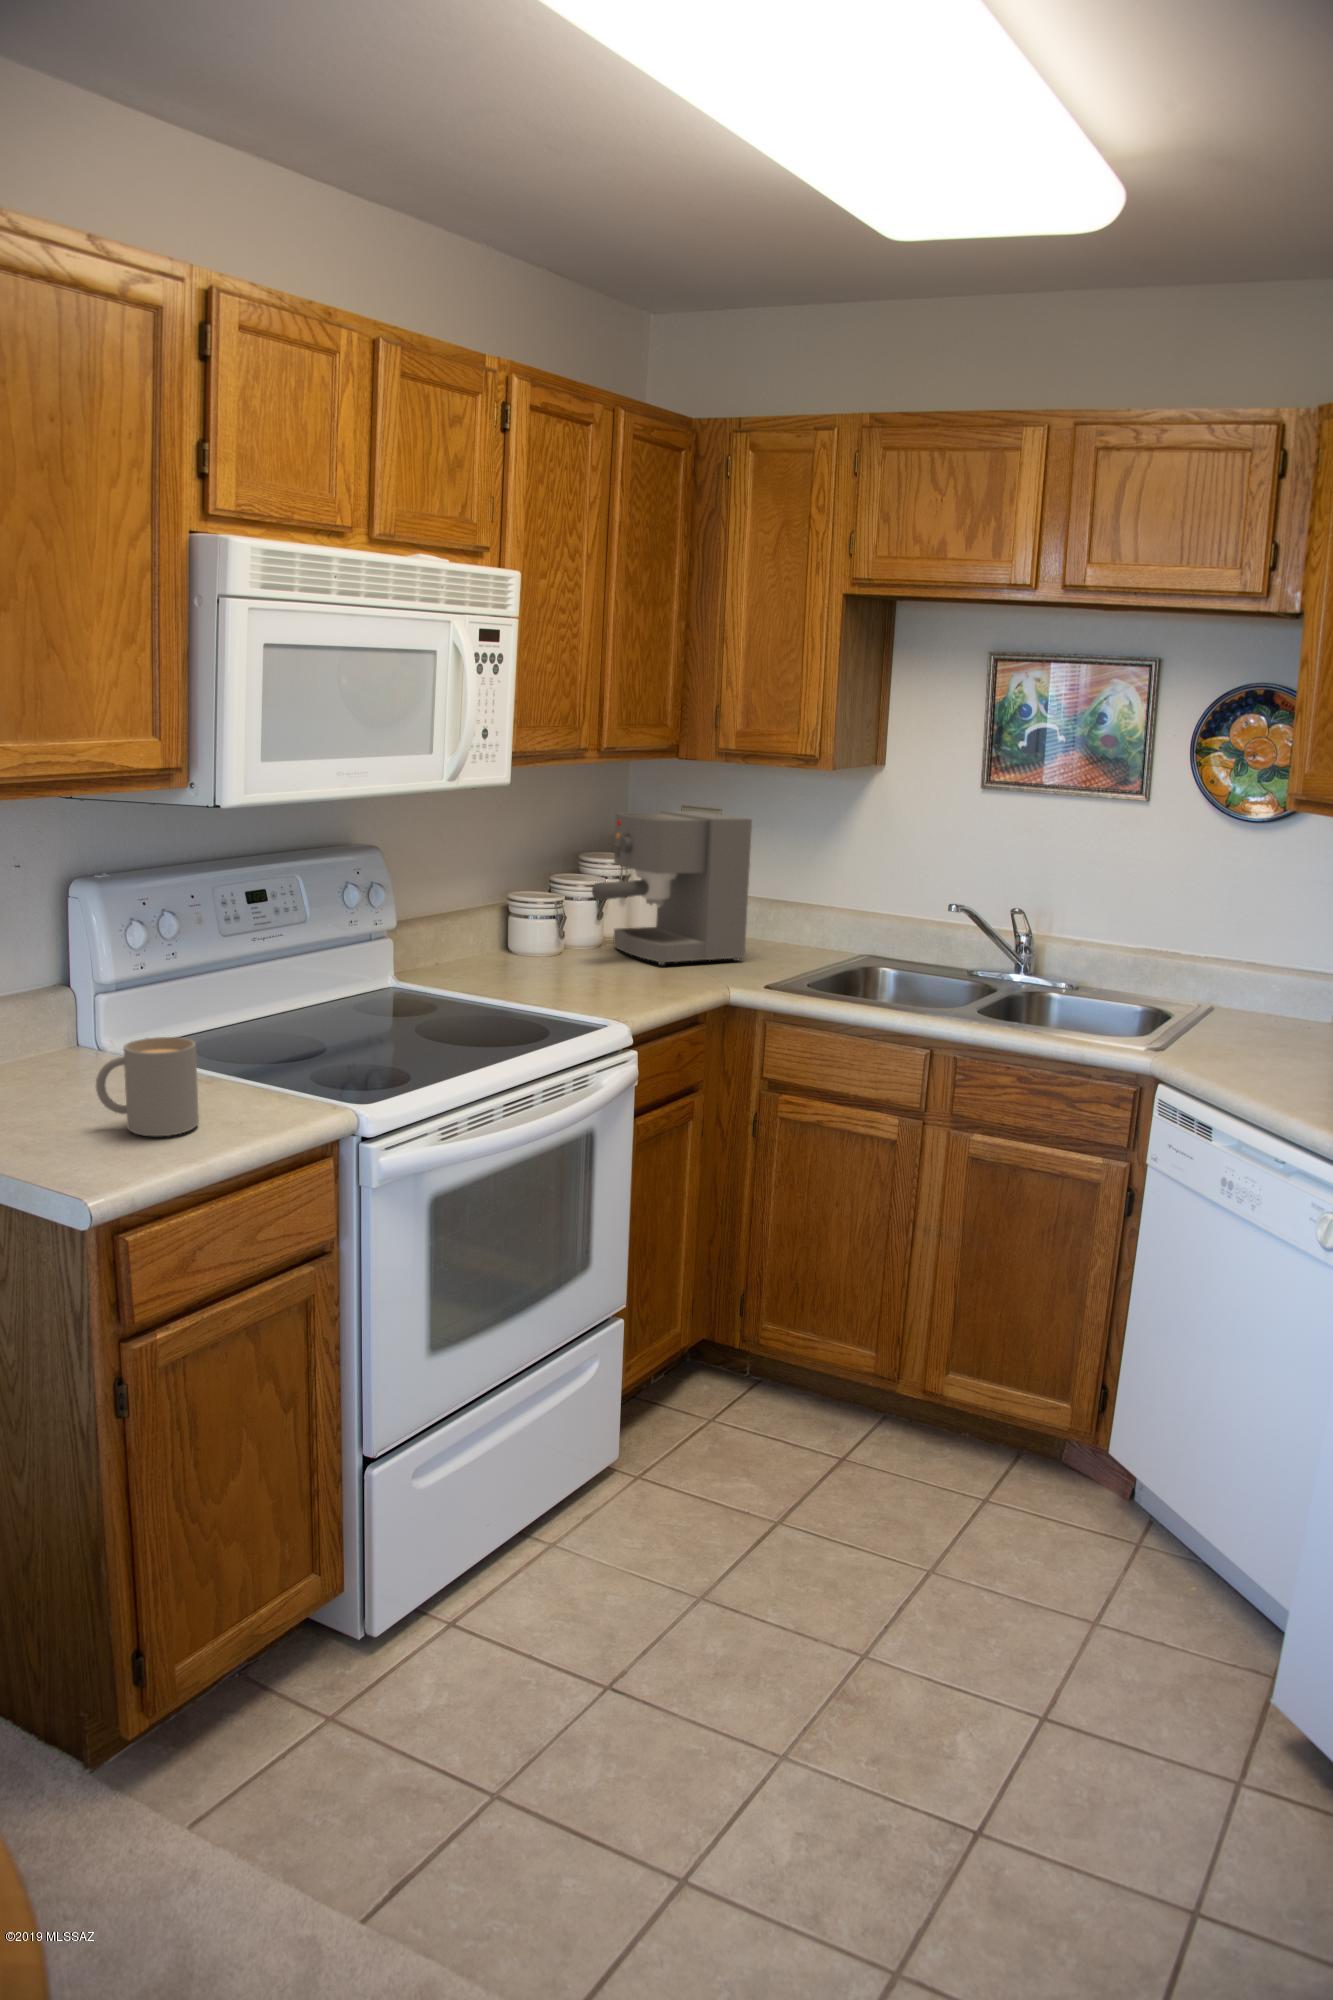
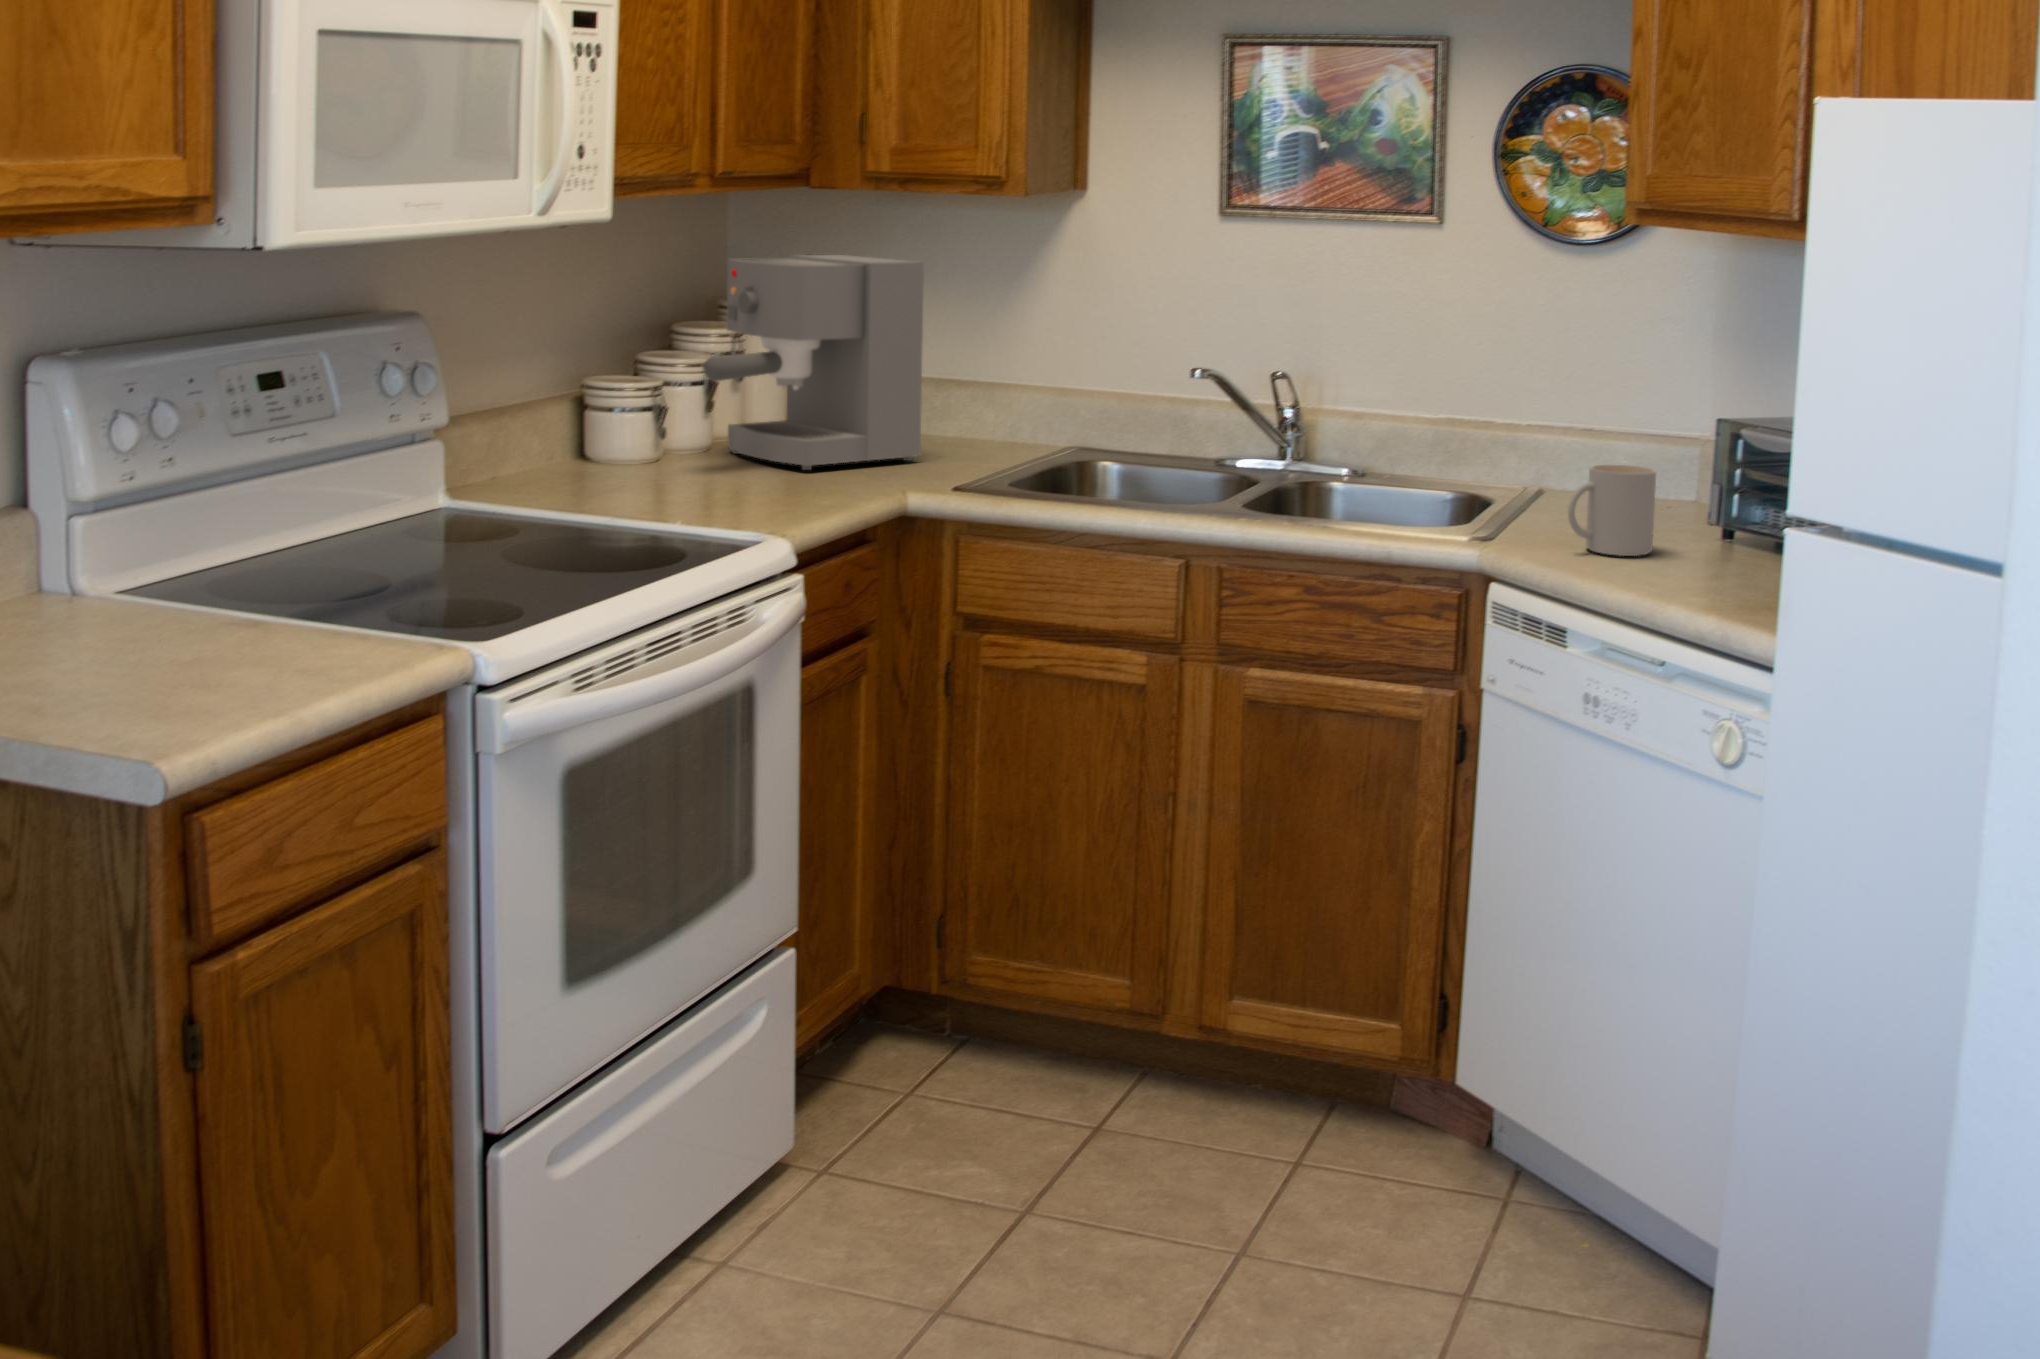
mug: present [96,1037,199,1136] -> present [1568,465,1656,556]

